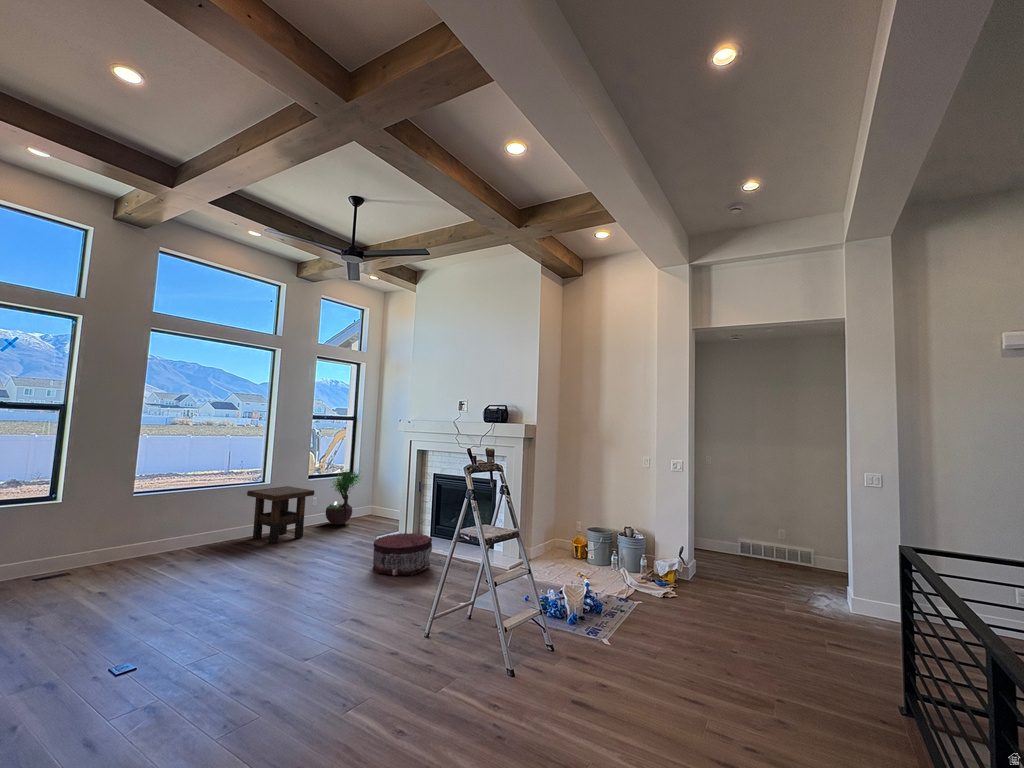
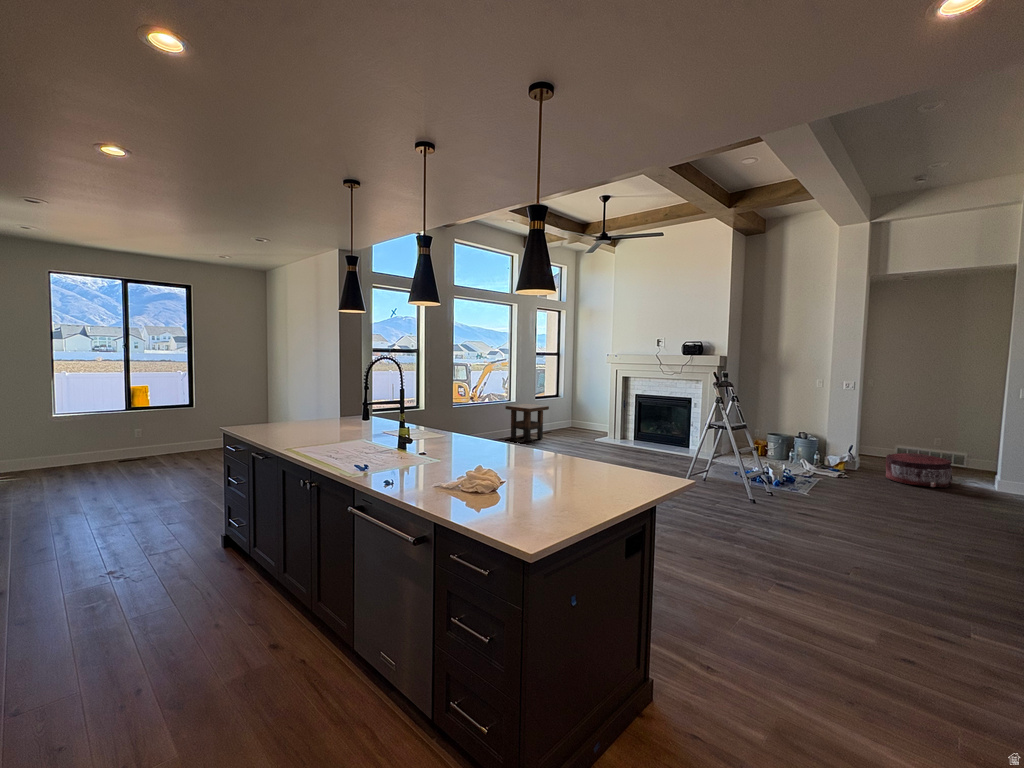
potted tree: present [326,470,360,525] -> none [547,390,572,432]
pouf: present [373,533,432,576] -> present [886,453,953,488]

